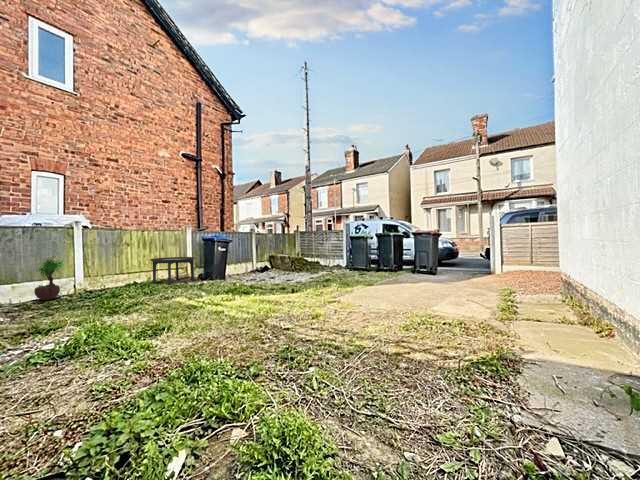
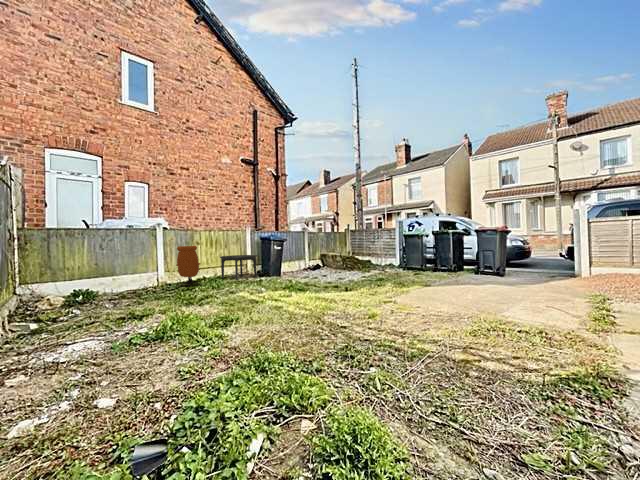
lounge chair: none [89,247,125,296] -> present [176,246,201,287]
potted tree: present [34,259,63,300] -> none [137,252,159,290]

